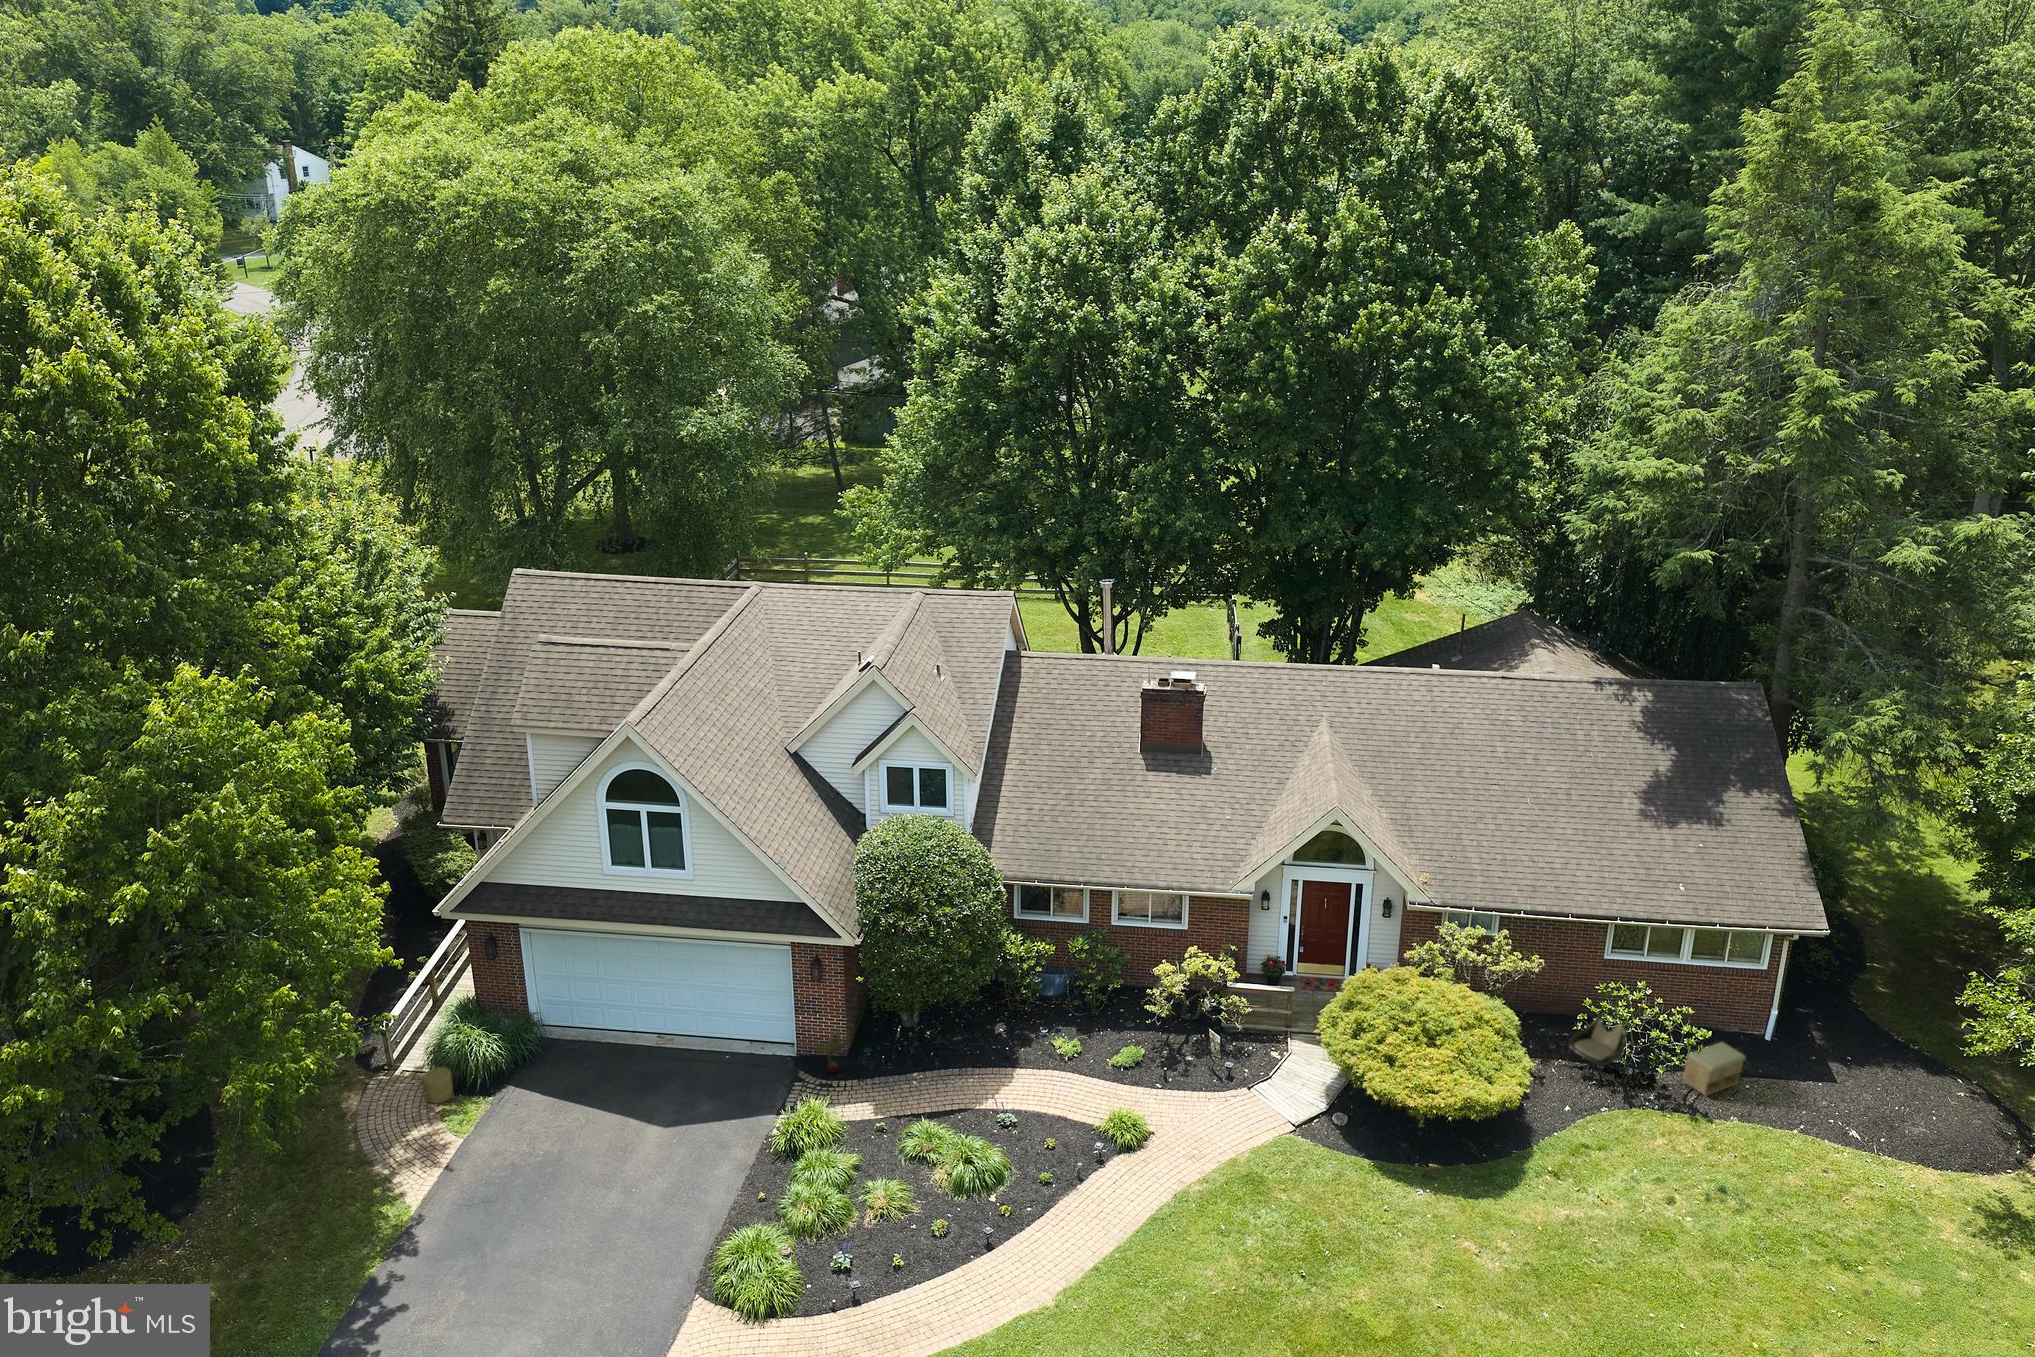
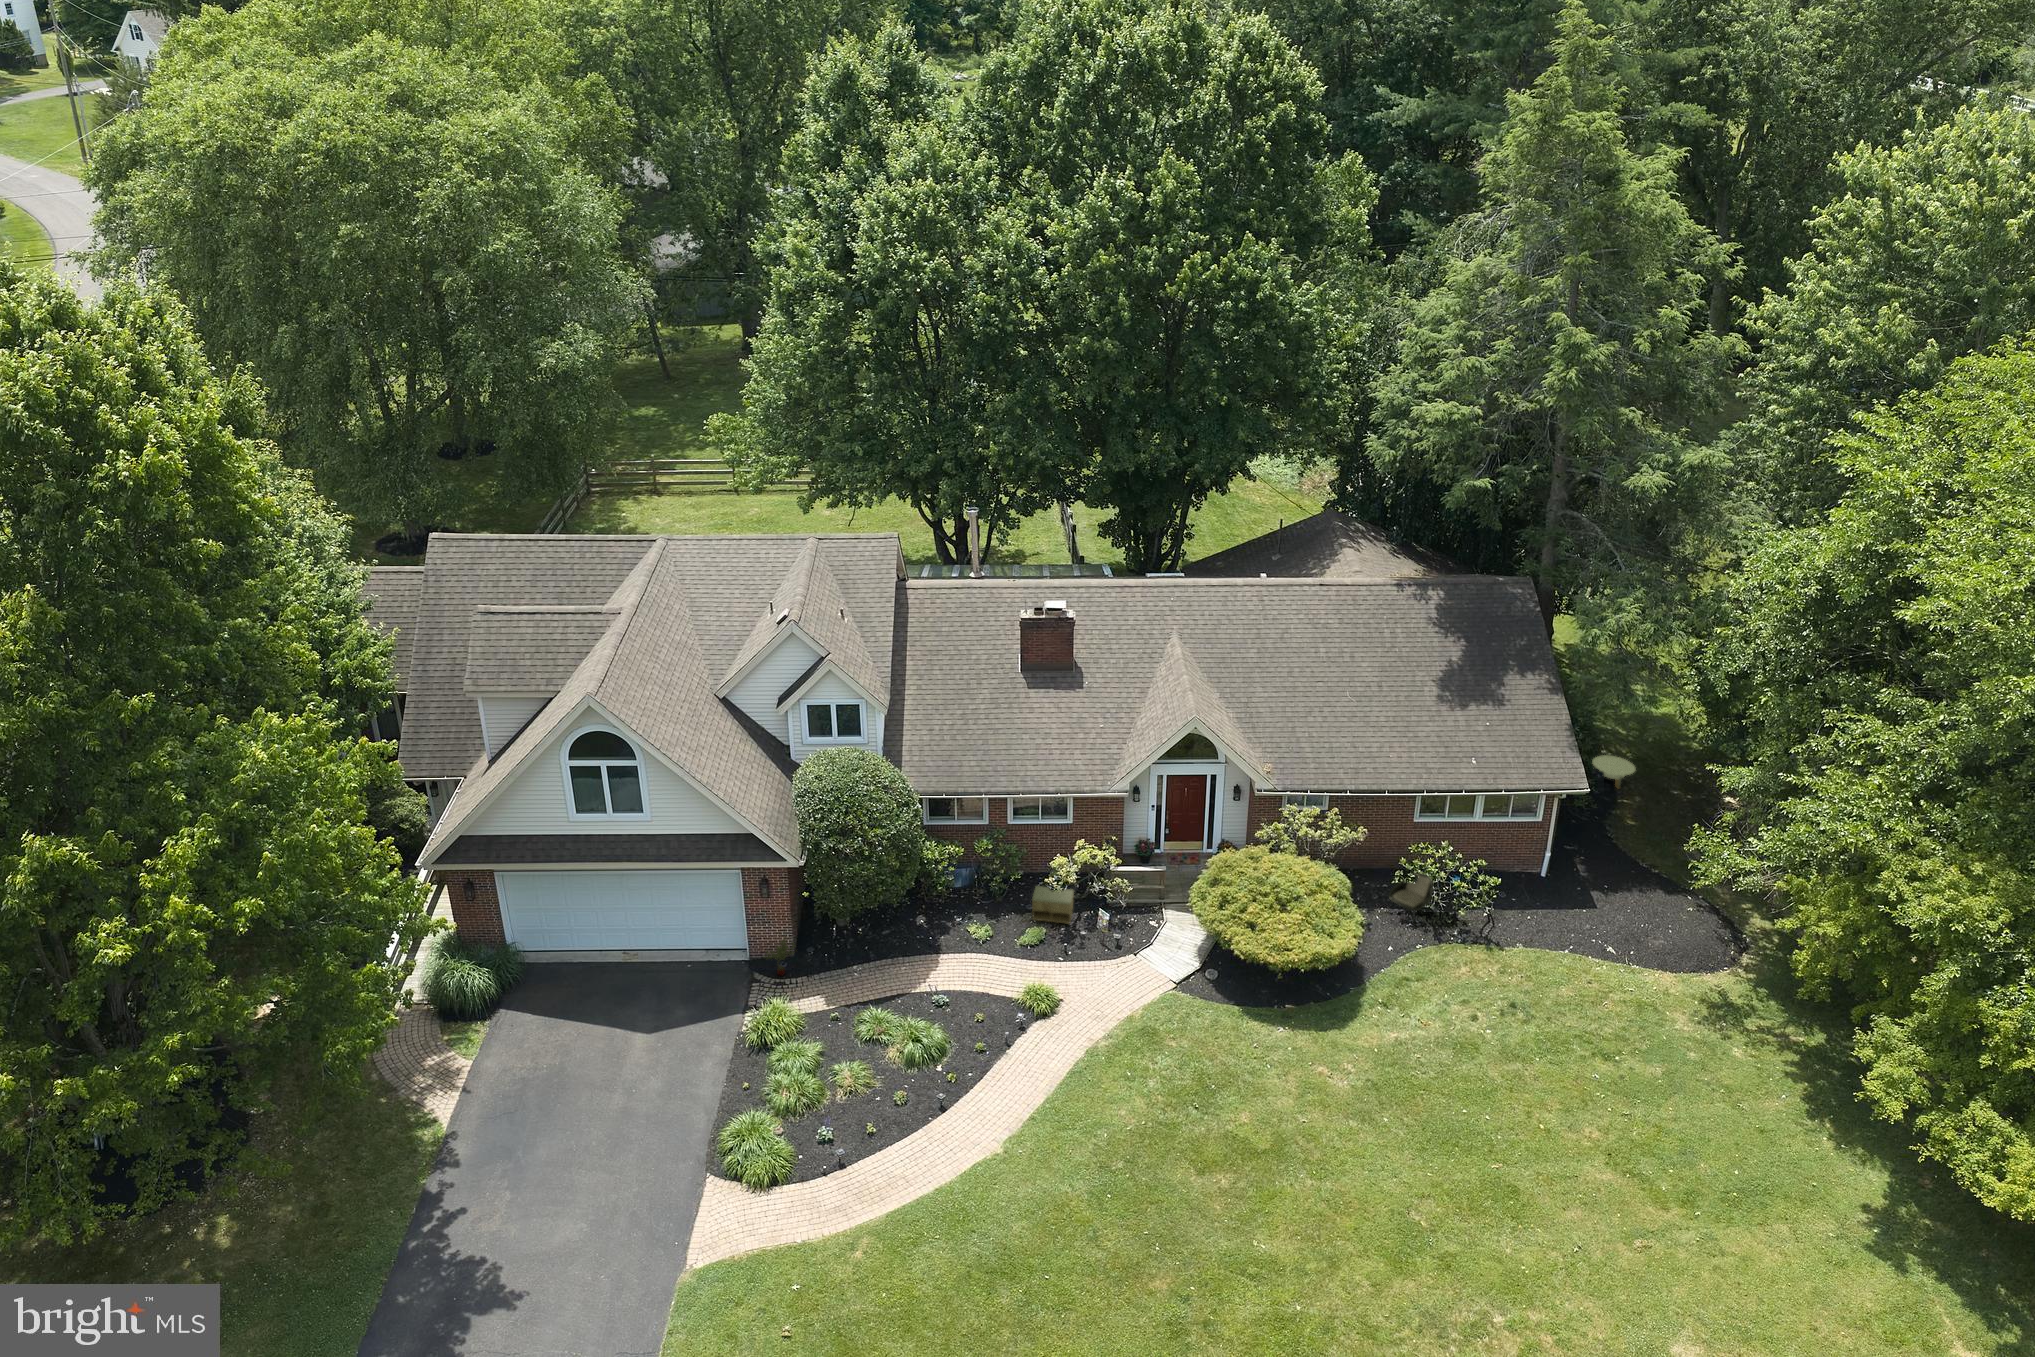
round table: none [1839,903,1898,944] -> present [1592,755,1636,789]
storage bench: present [1683,1042,1745,1096] -> present [1032,886,1074,924]
woven basket: present [422,1067,453,1103] -> none [413,1004,442,1037]

